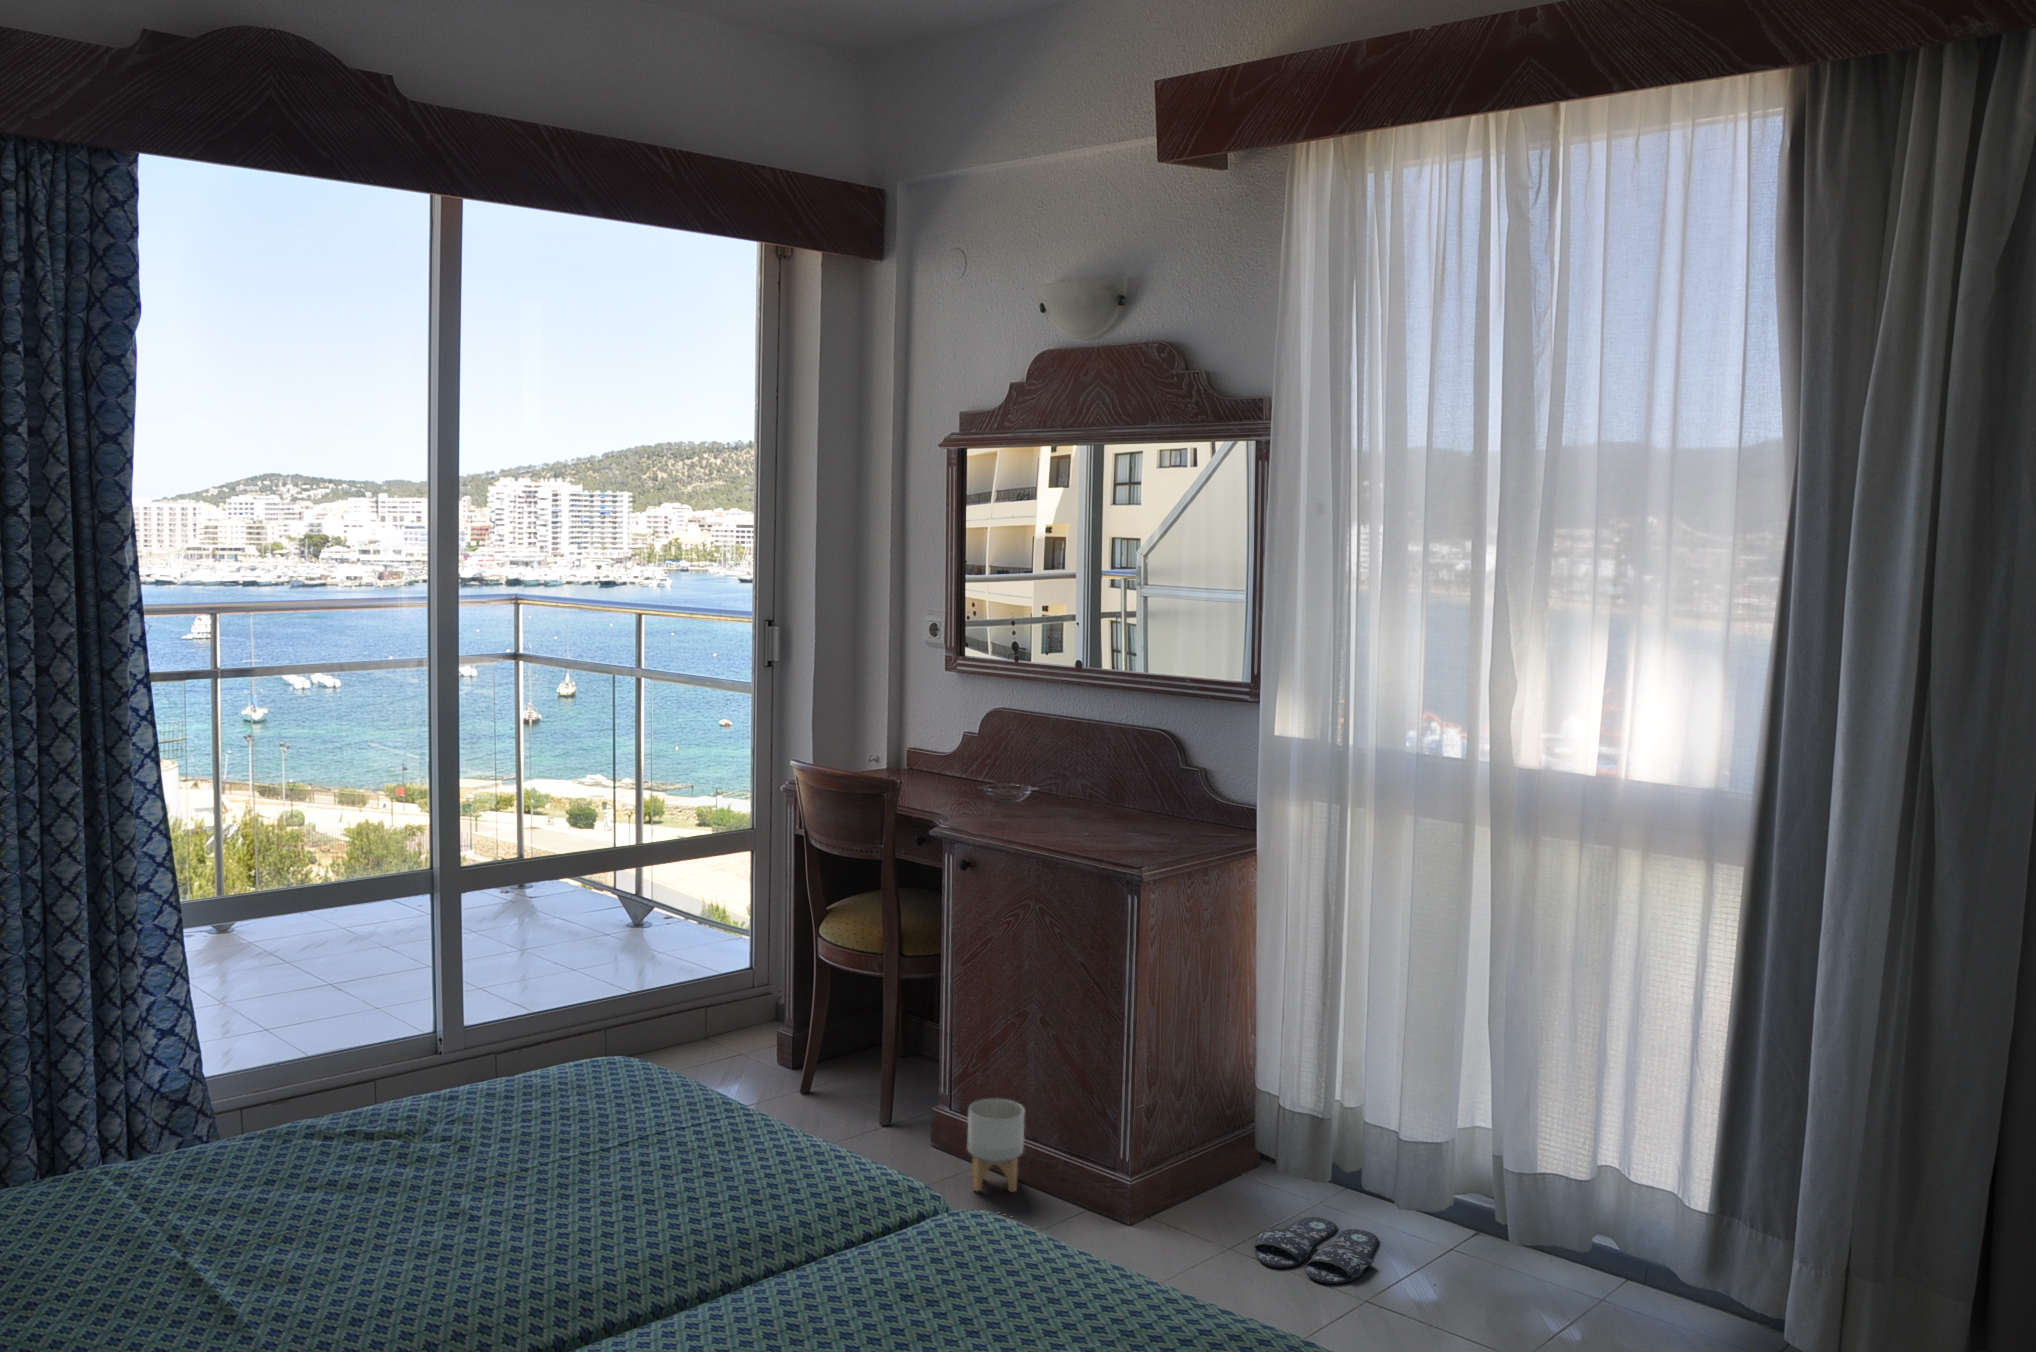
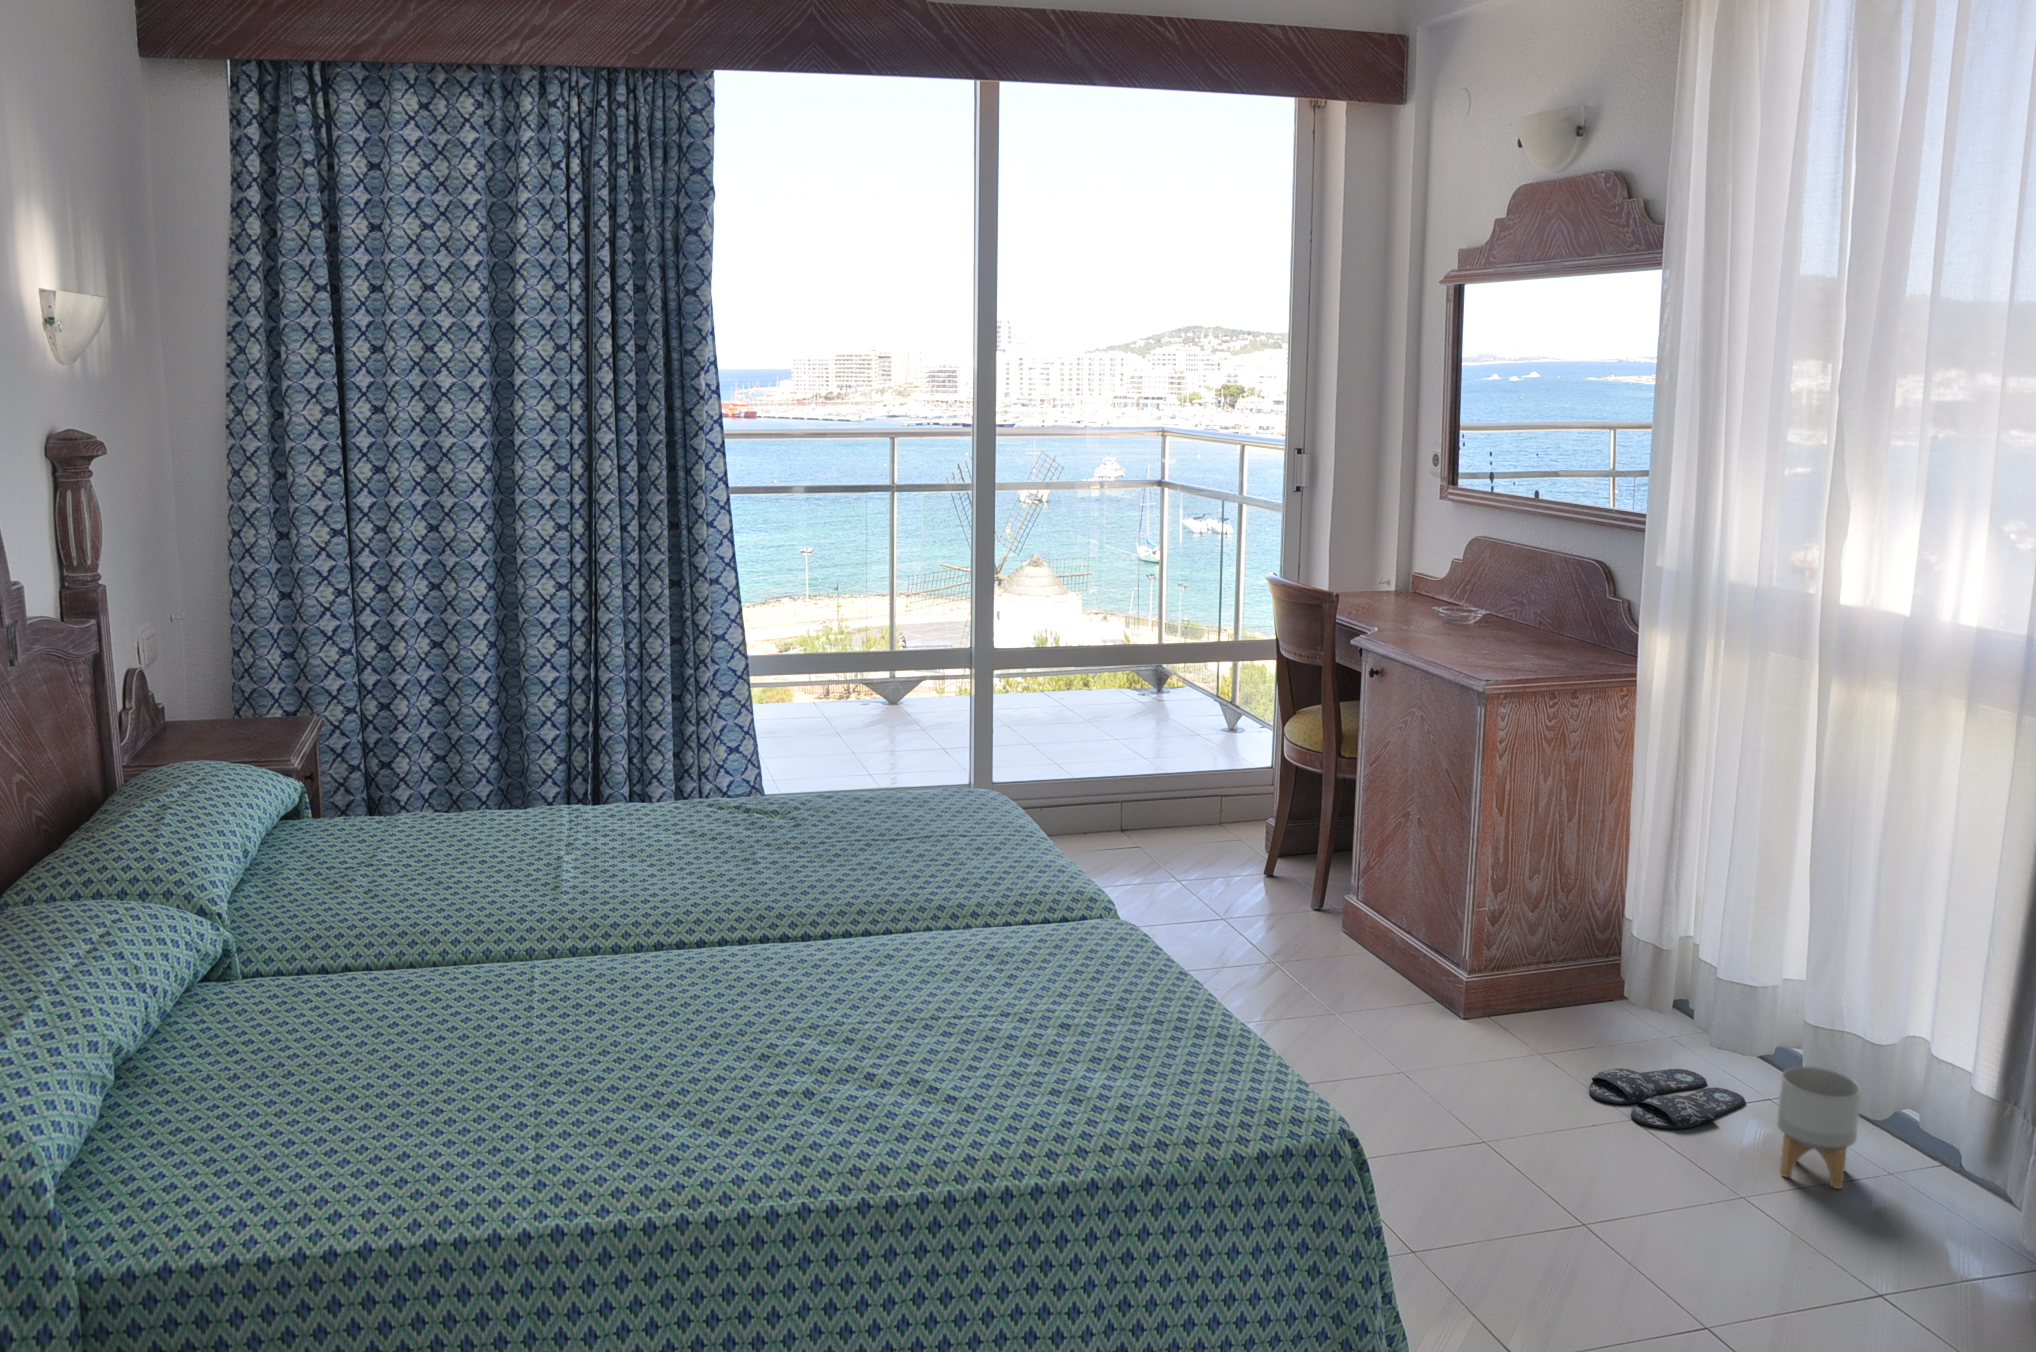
planter: present [967,1099,1025,1192] -> present [1777,1067,1862,1189]

